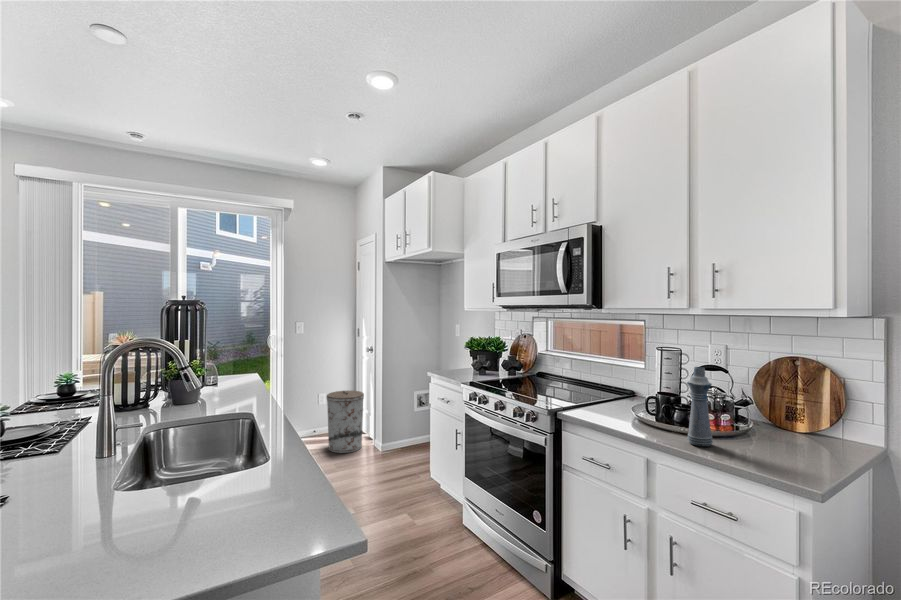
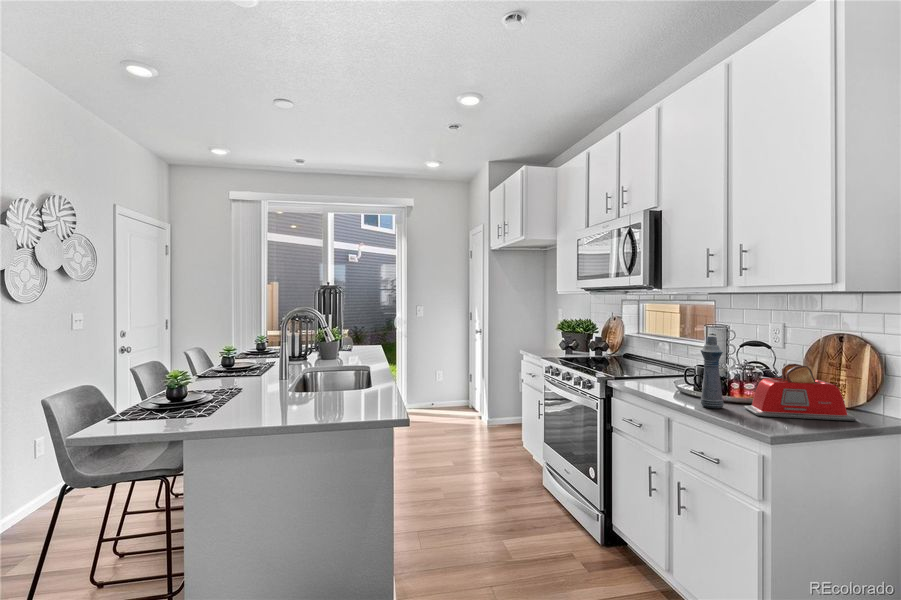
trash can: present [327,390,364,453] -> none [445,369,477,423]
toaster: none [730,393,837,454] -> present [744,364,856,421]

